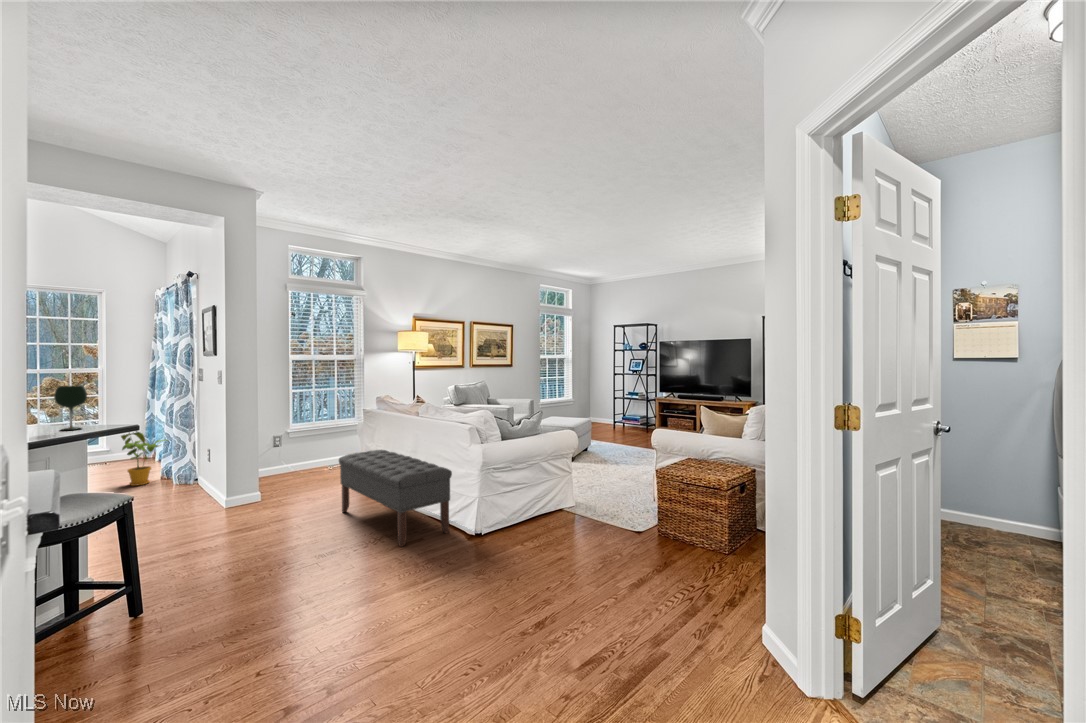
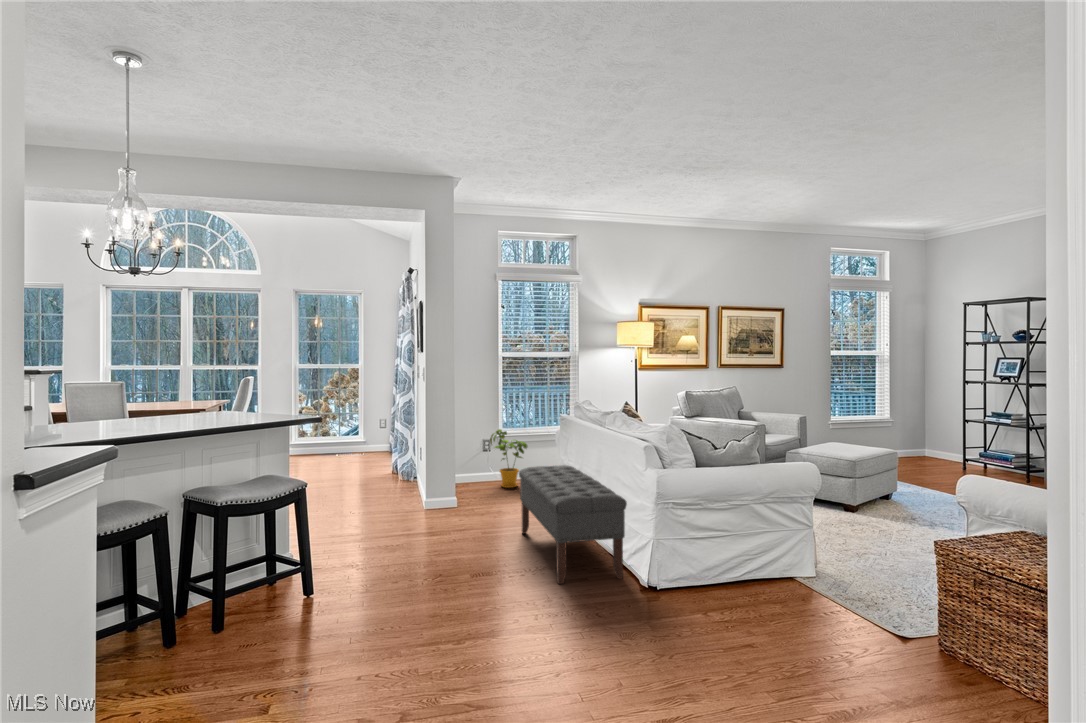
wine glass: present [54,385,87,430] -> none [259,379,282,419]
house plant: present [121,432,165,486] -> present [490,429,527,488]

